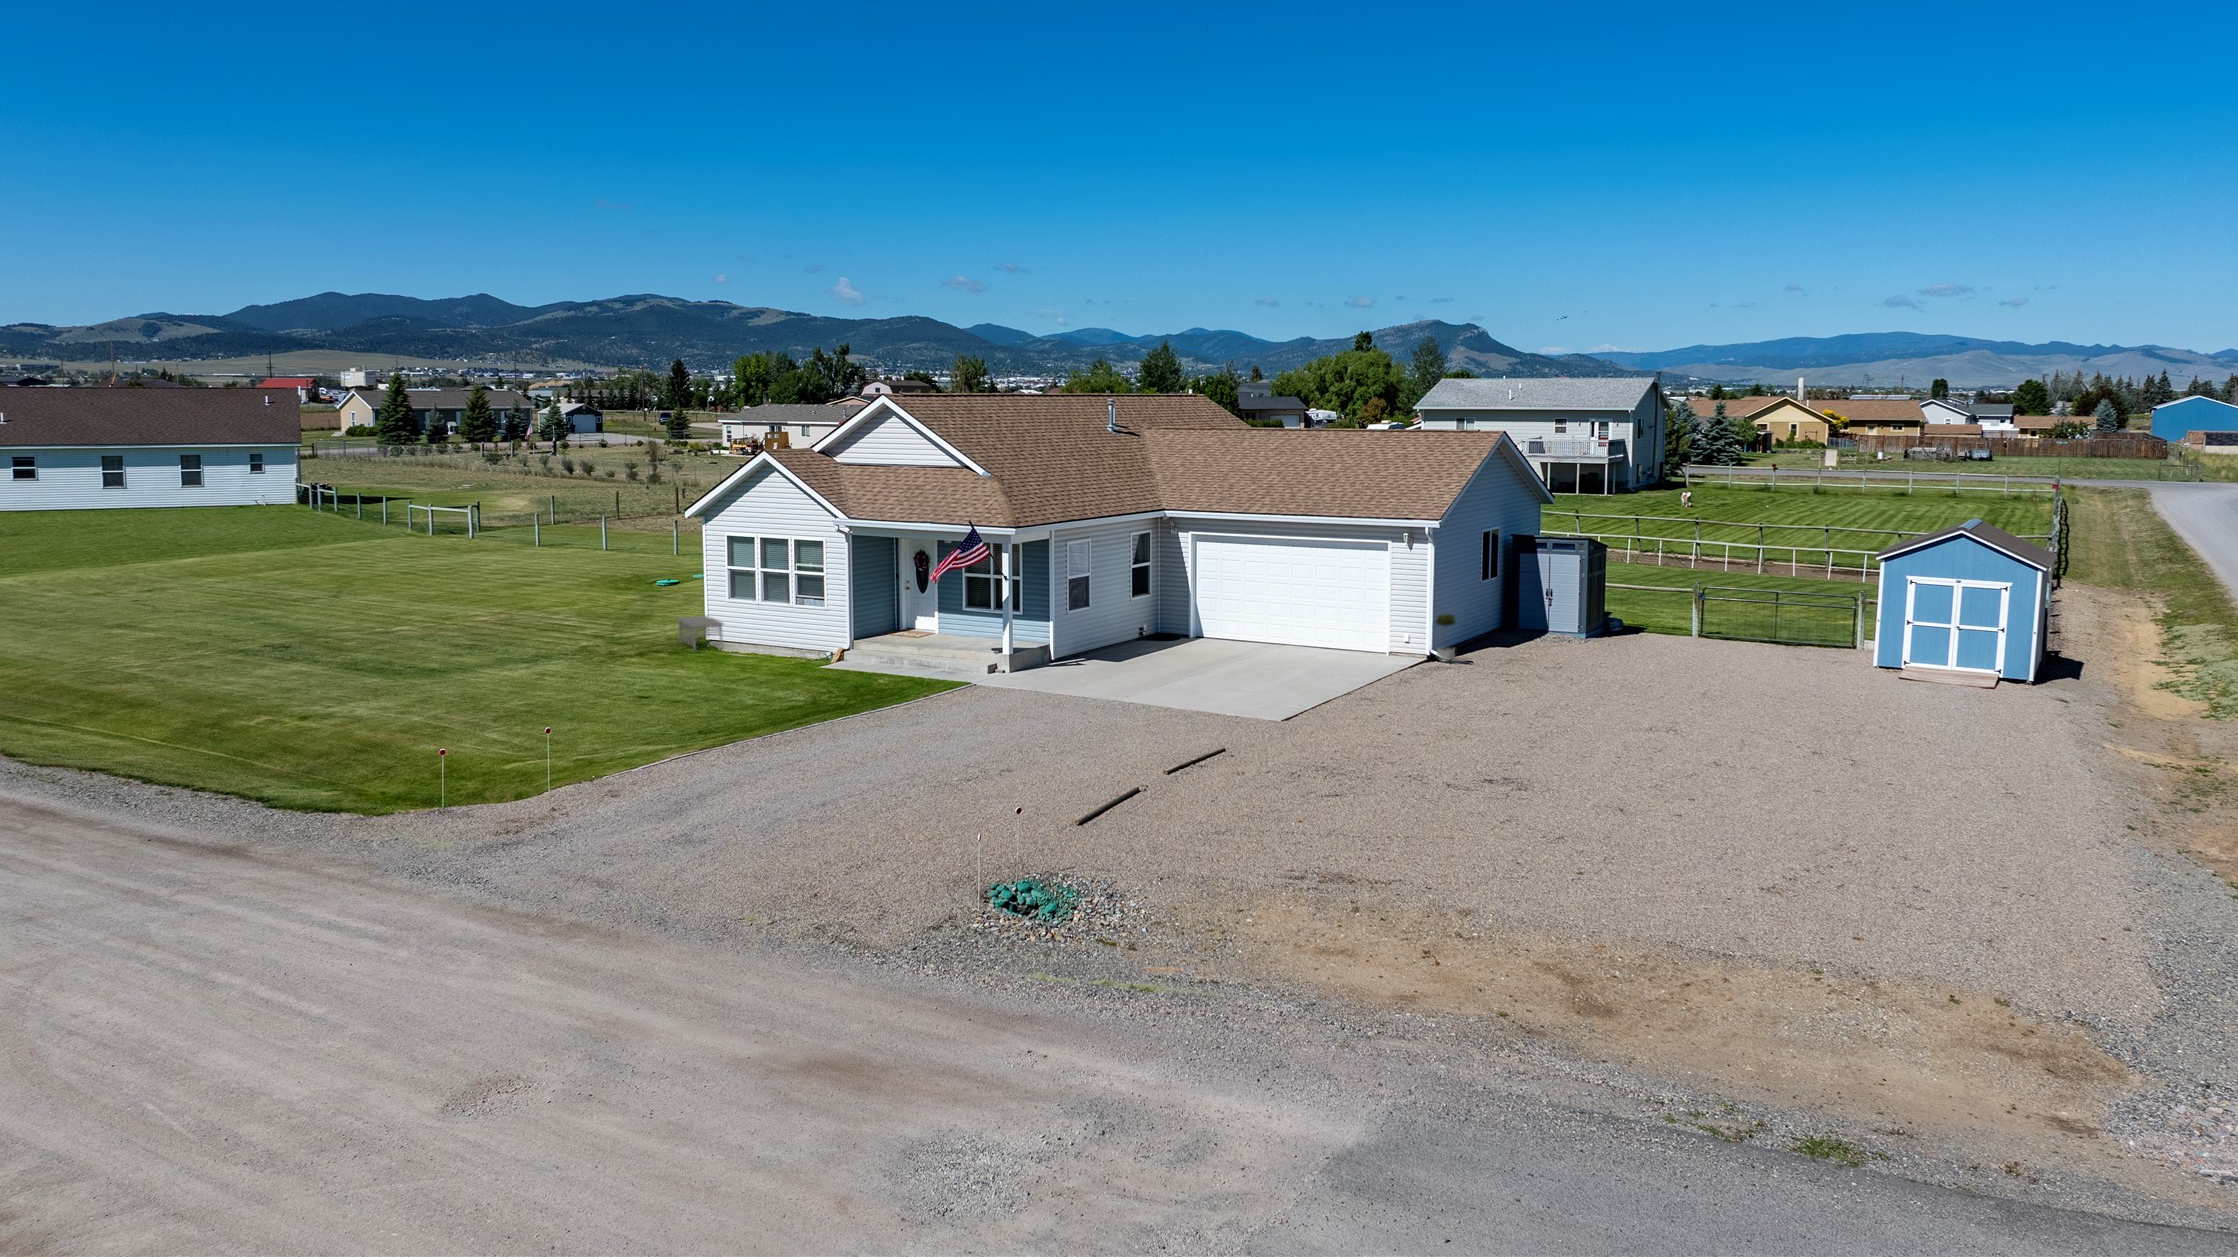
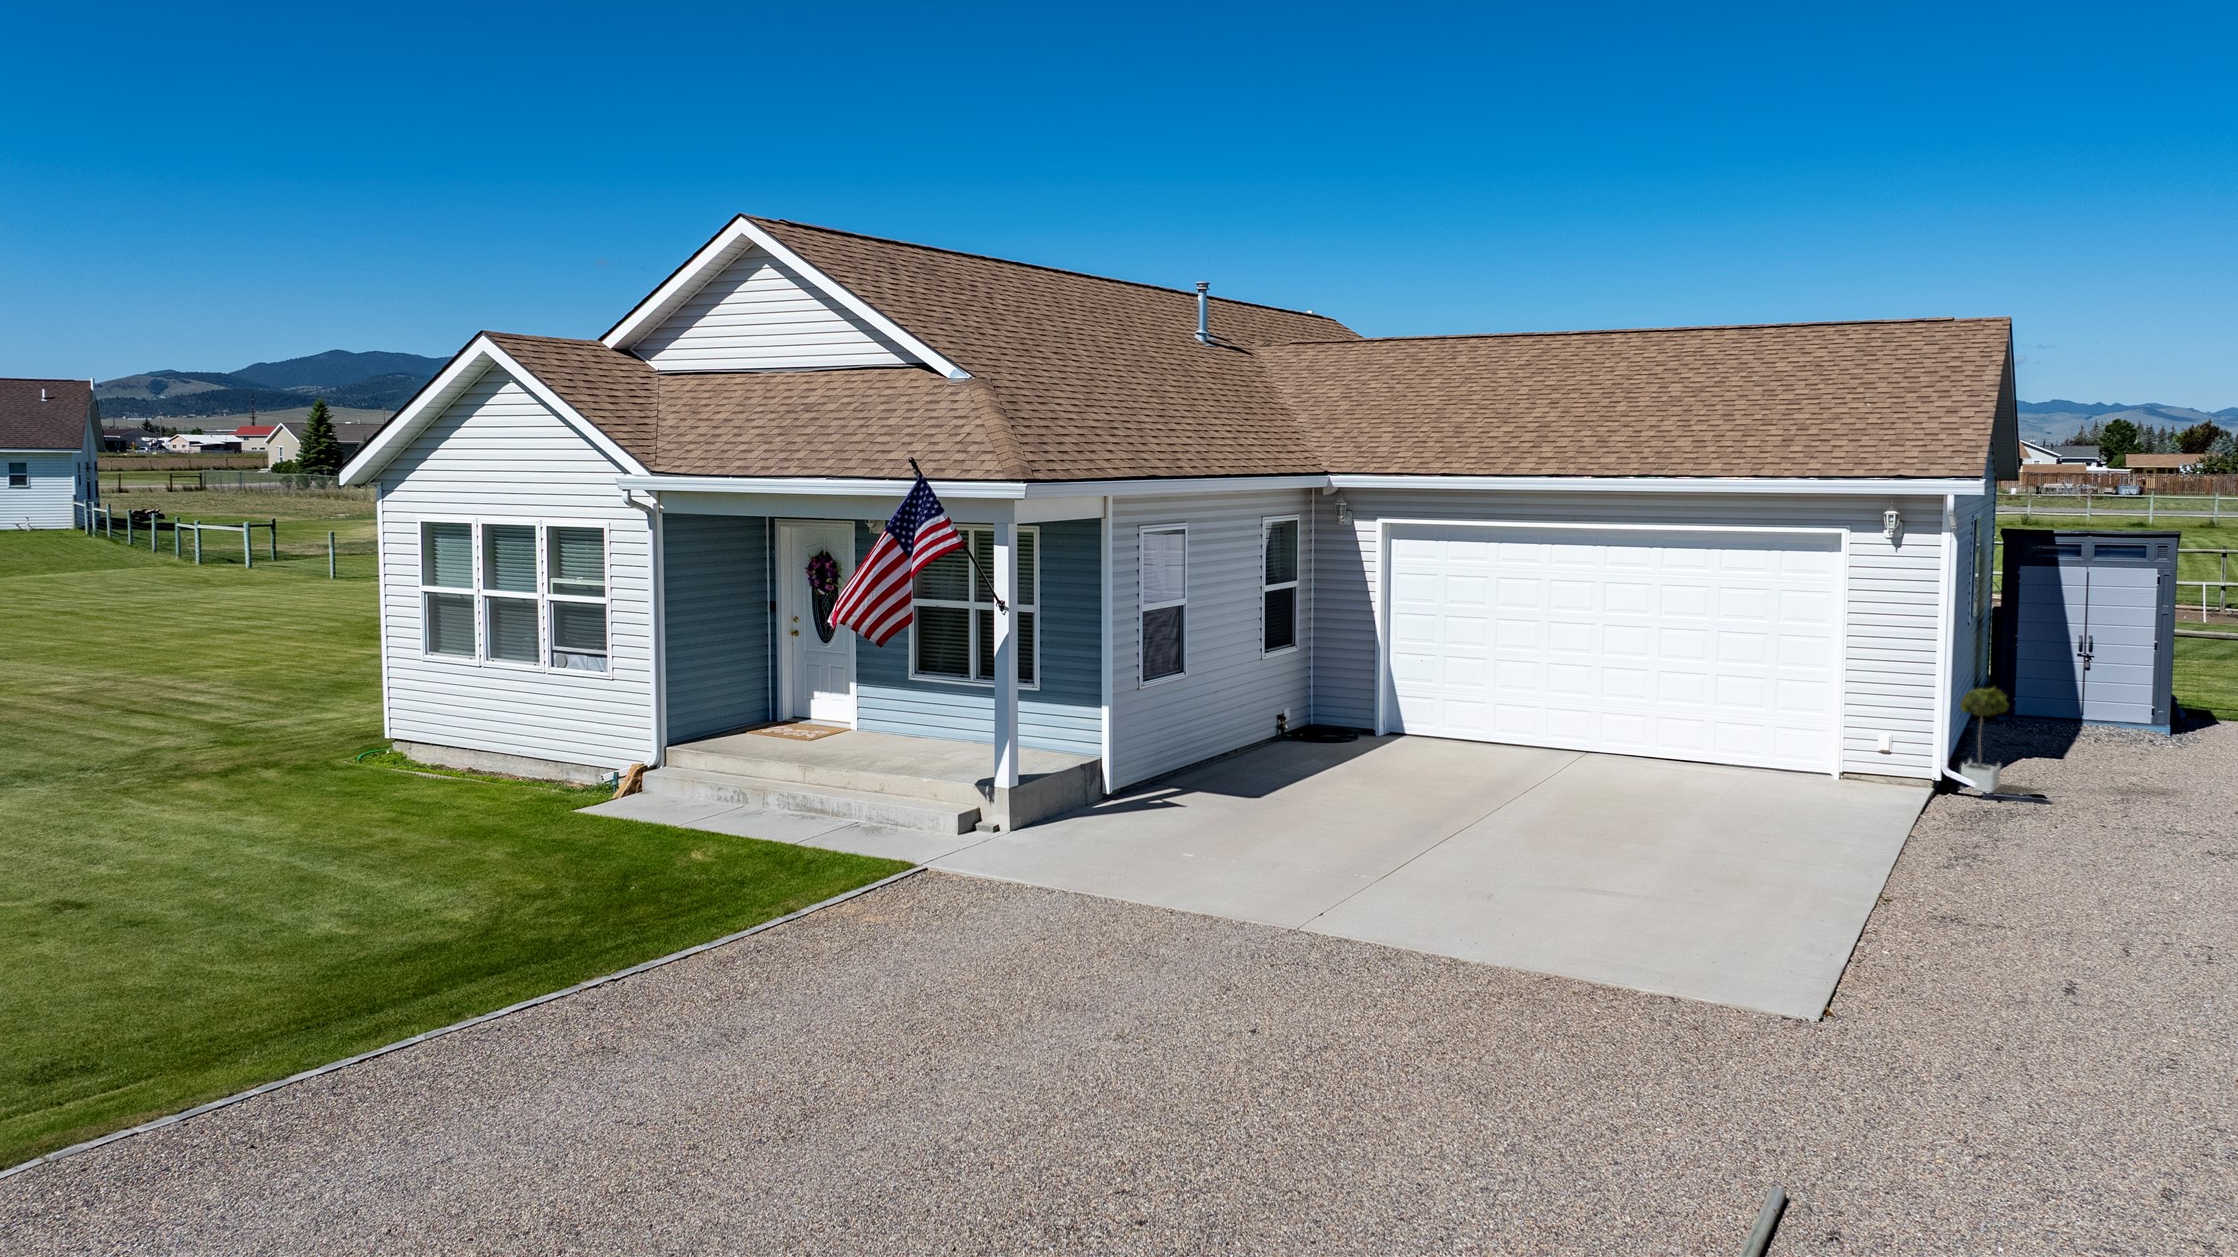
storage bench: present [678,616,723,650] -> none [324,689,406,767]

